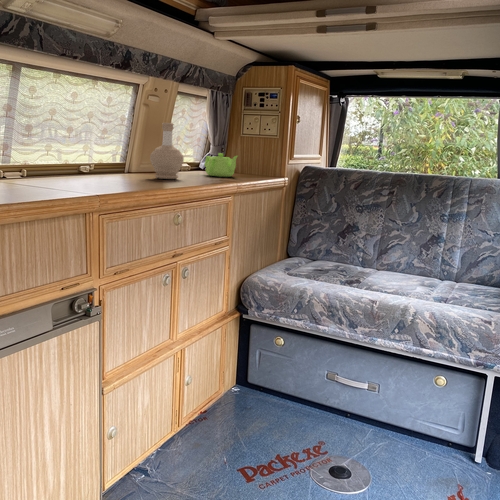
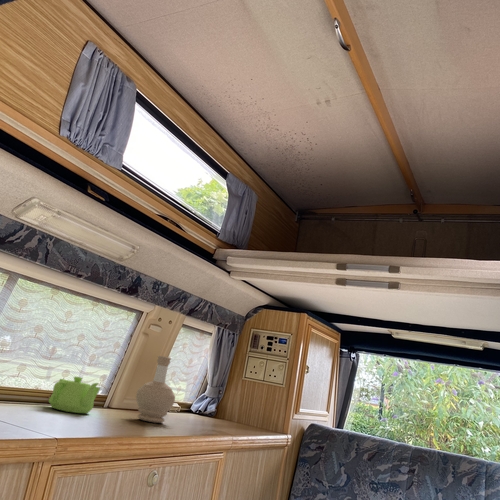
teapot: present [204,153,238,177] -> present [49,377,100,413]

